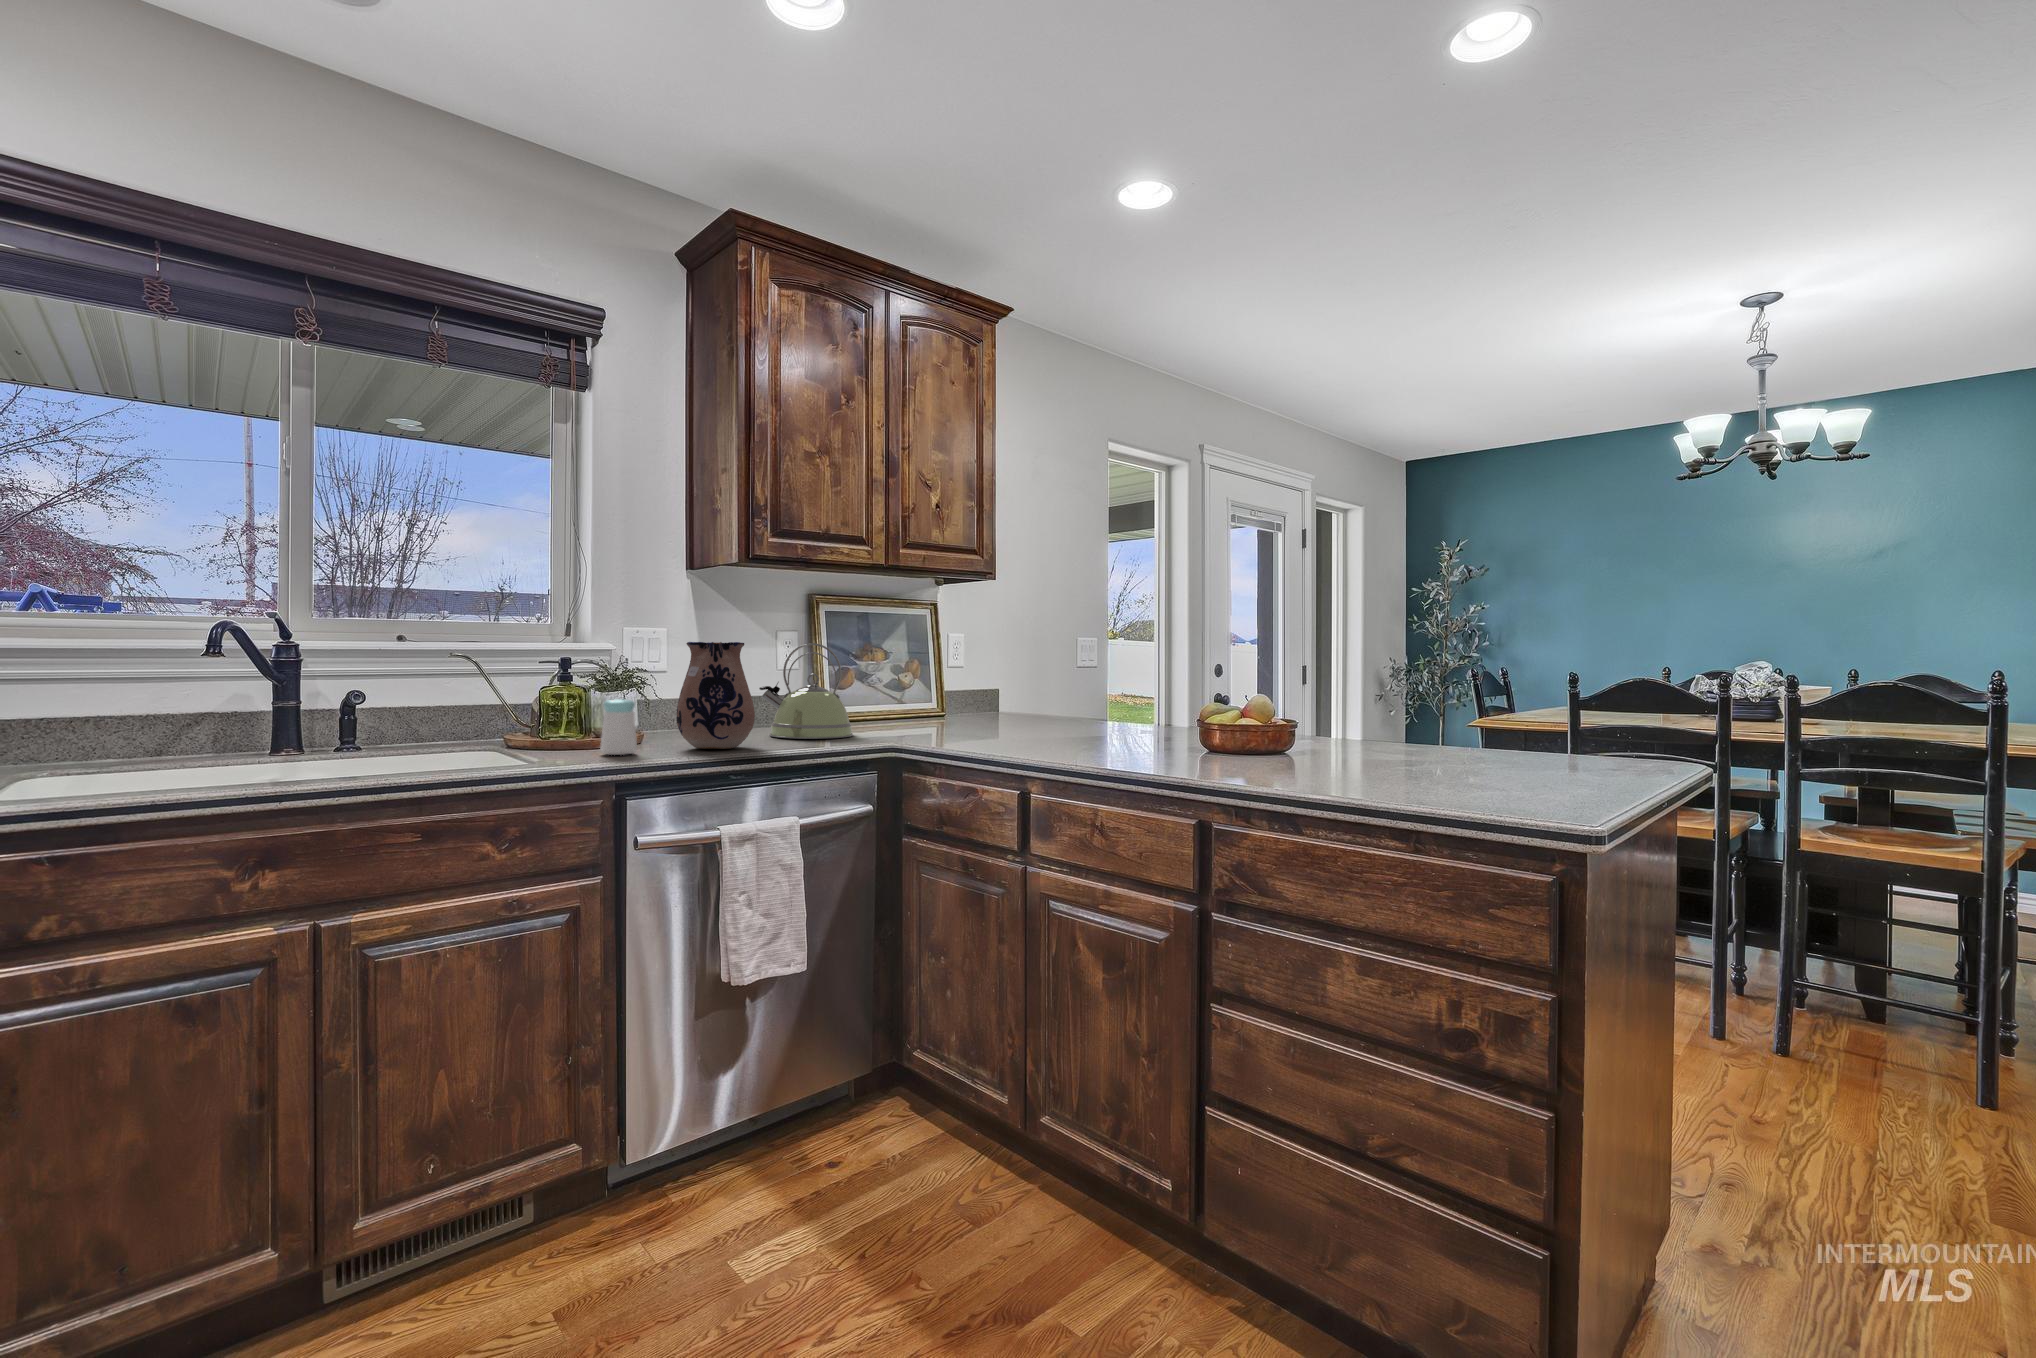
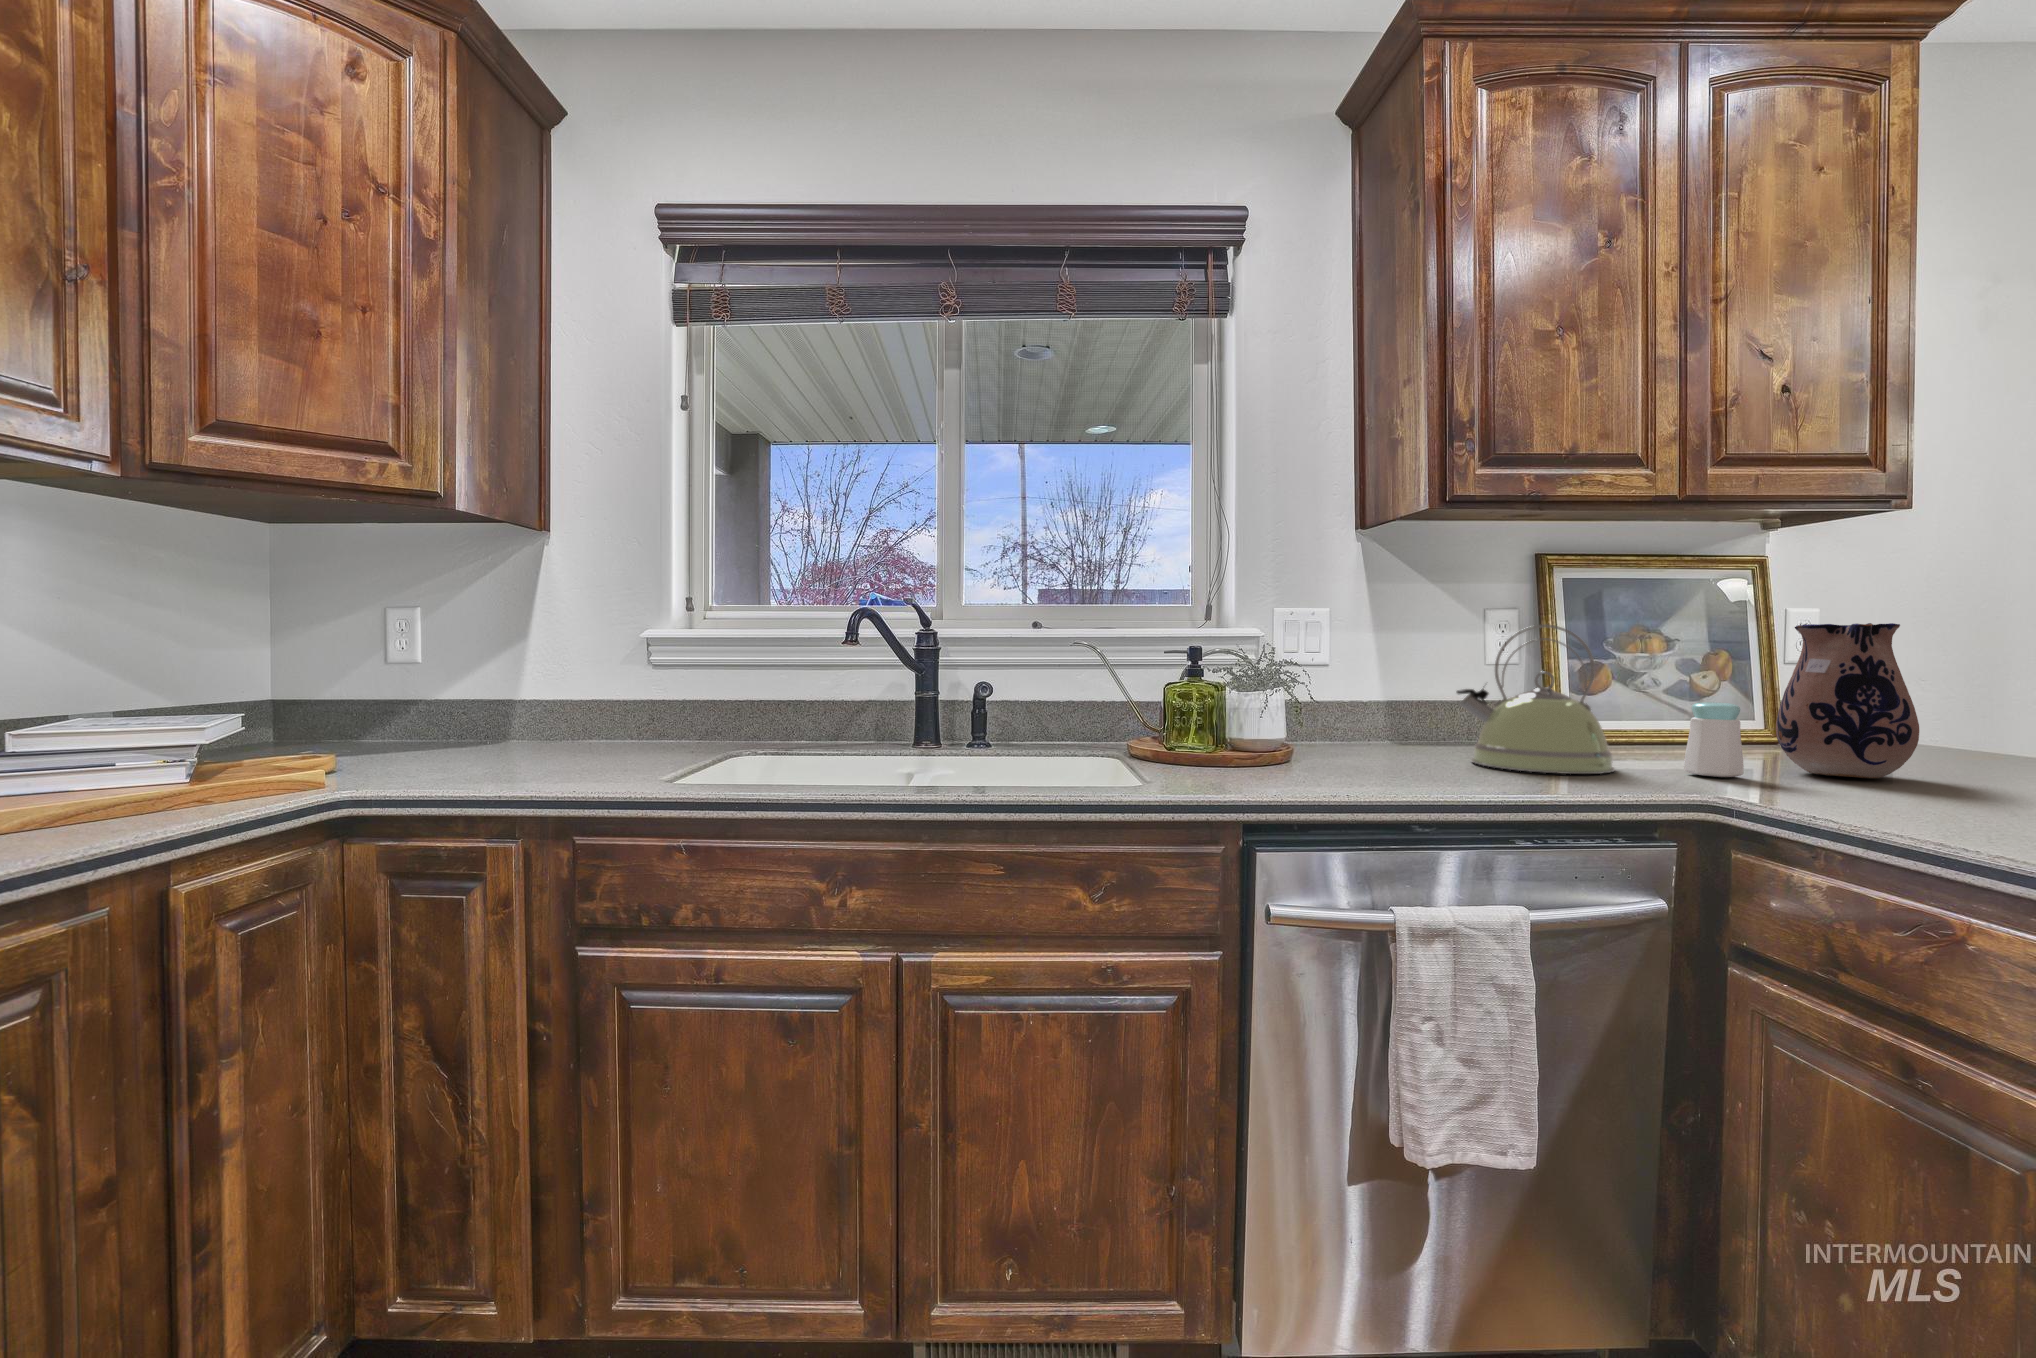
ceramic pitcher: present [676,642,755,749] -> present [1776,623,1919,778]
salt shaker: present [600,699,637,755] -> present [1684,702,1744,777]

